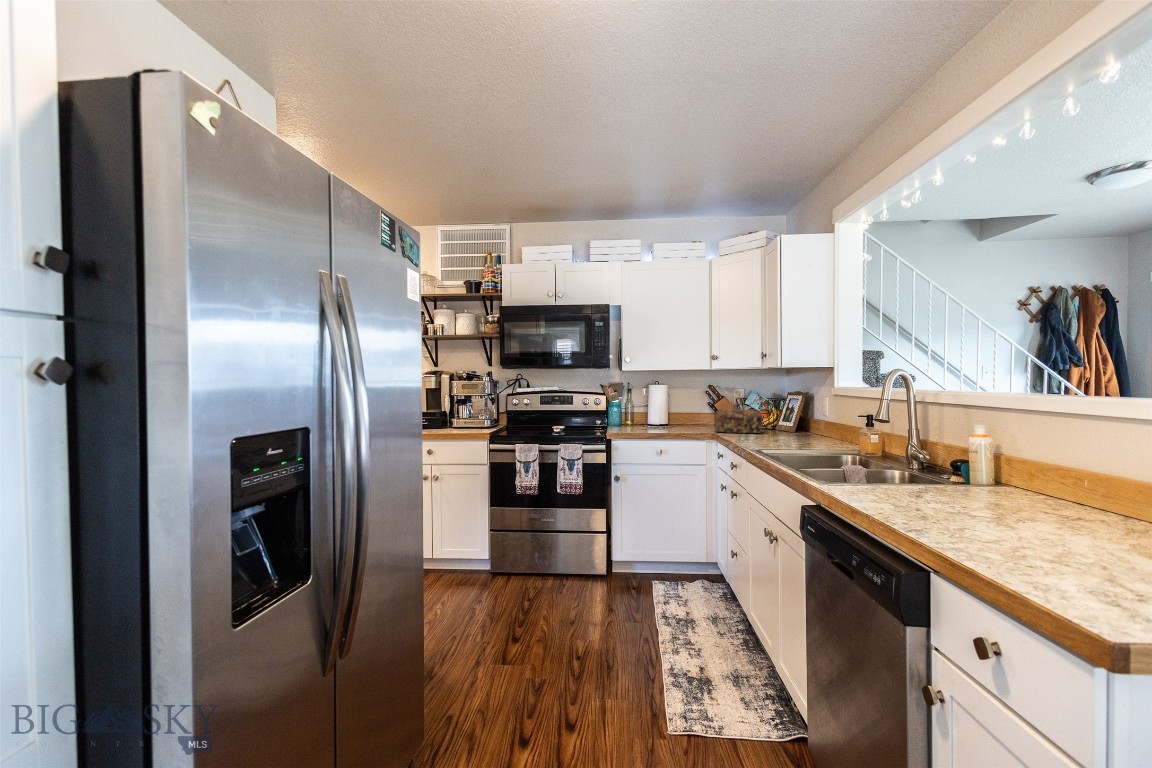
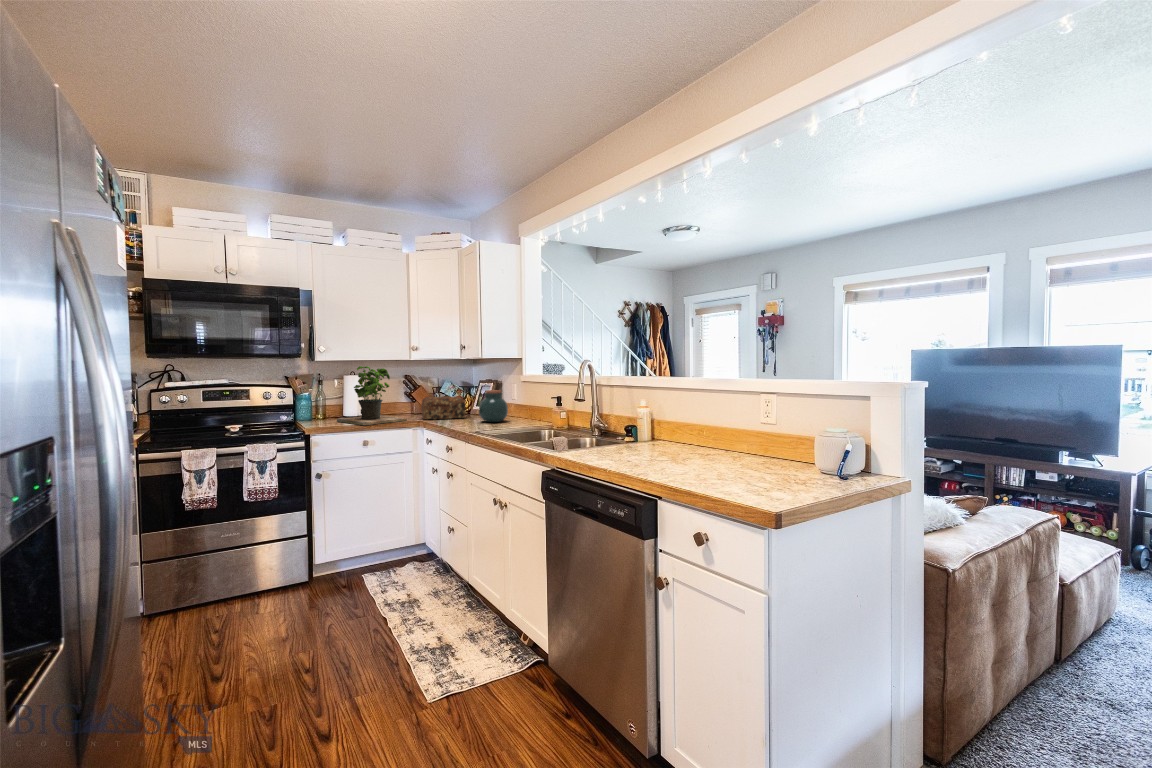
potted plant: none [640,378,700,433] -> present [337,366,407,425]
jar: none [774,404,810,440] -> present [479,390,508,422]

